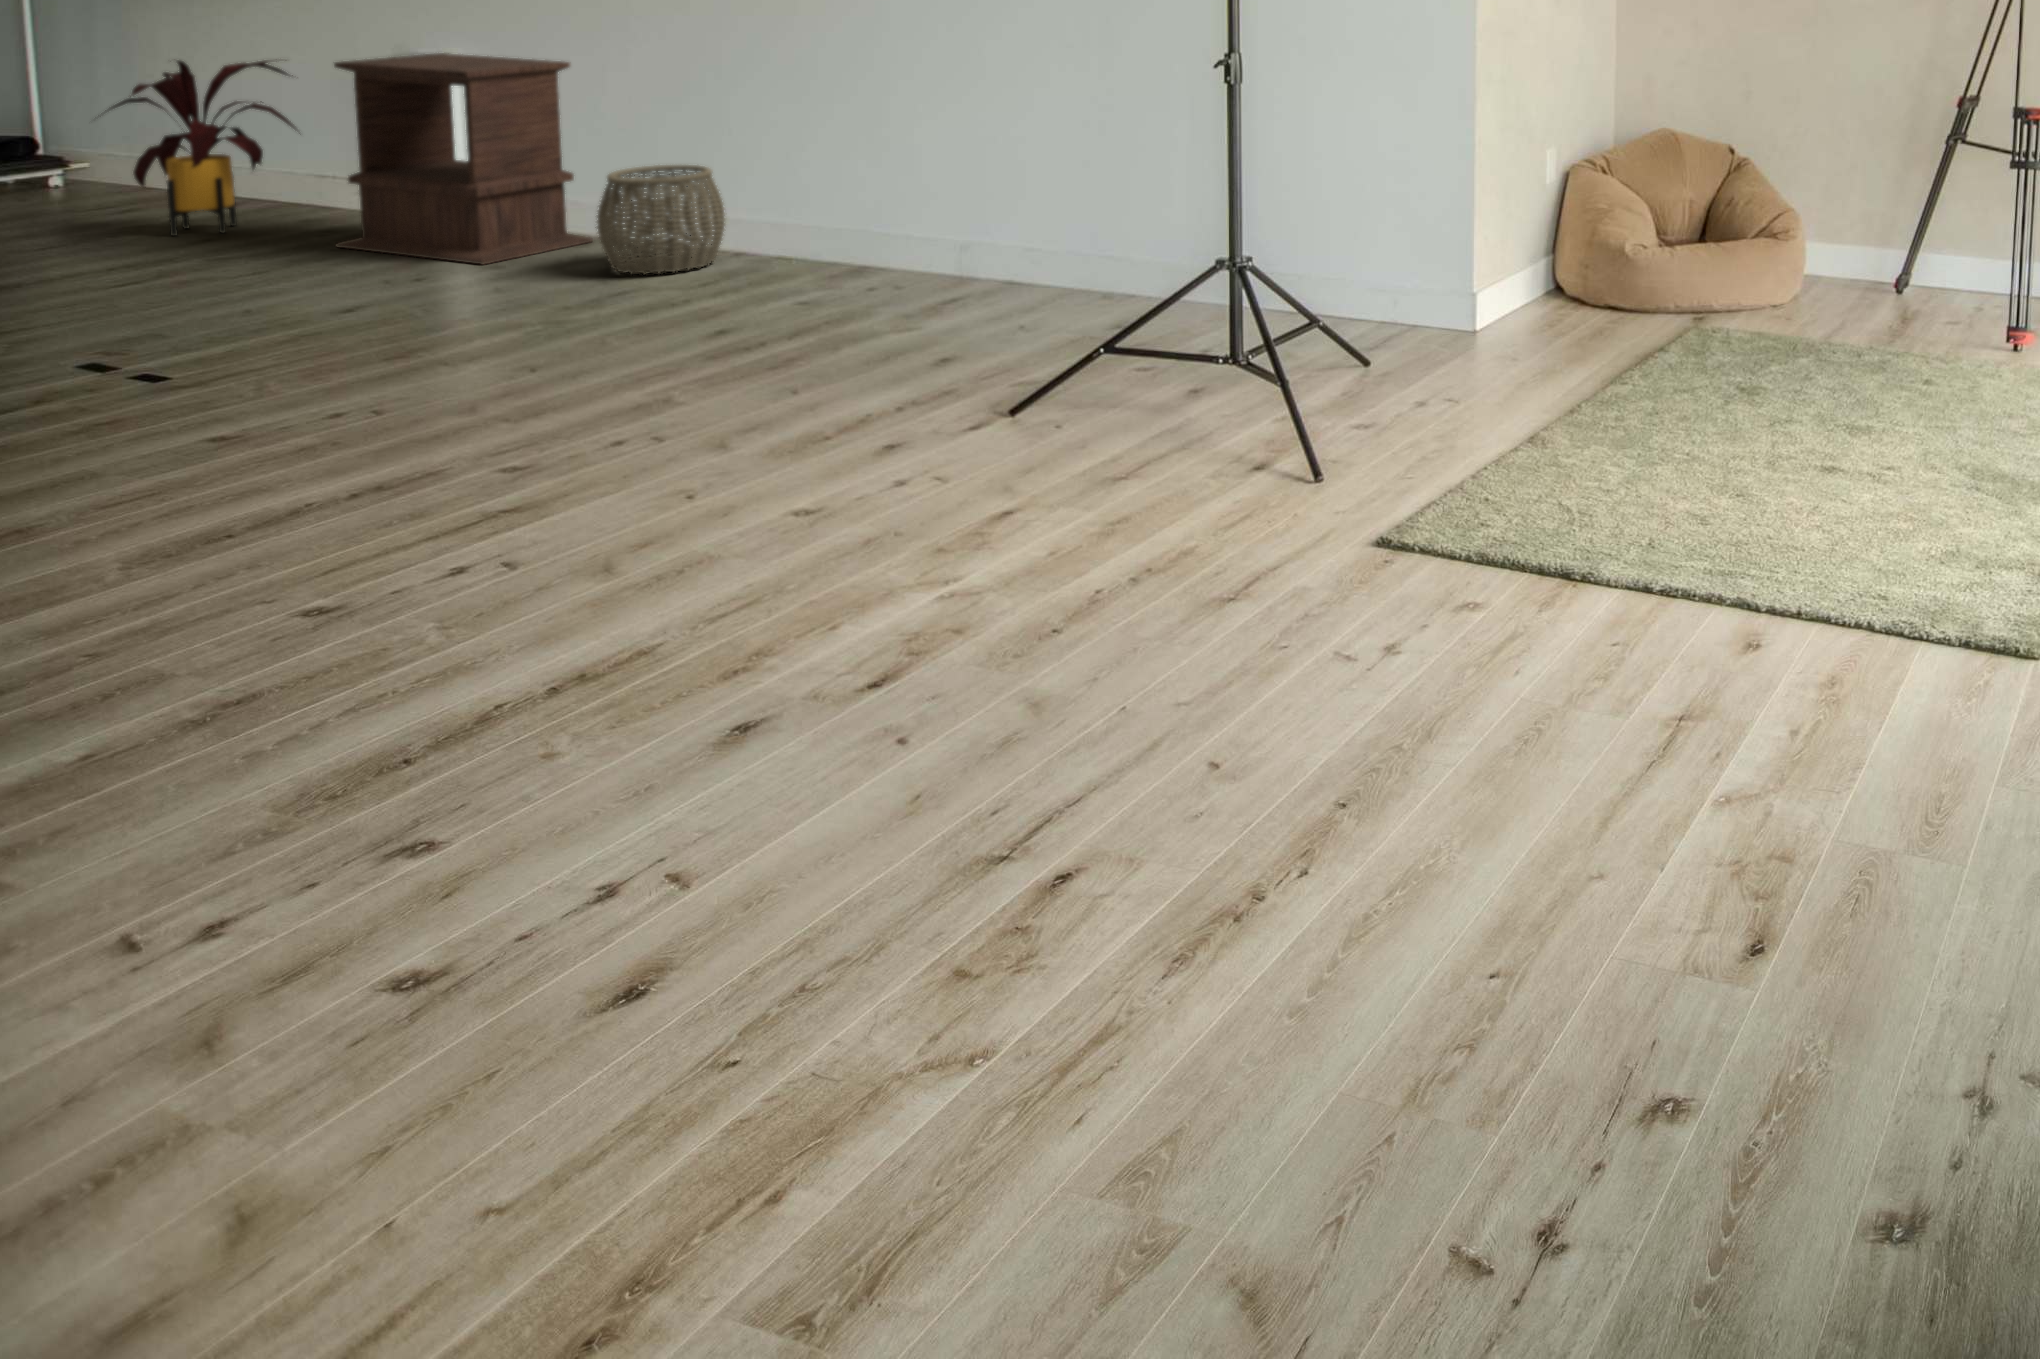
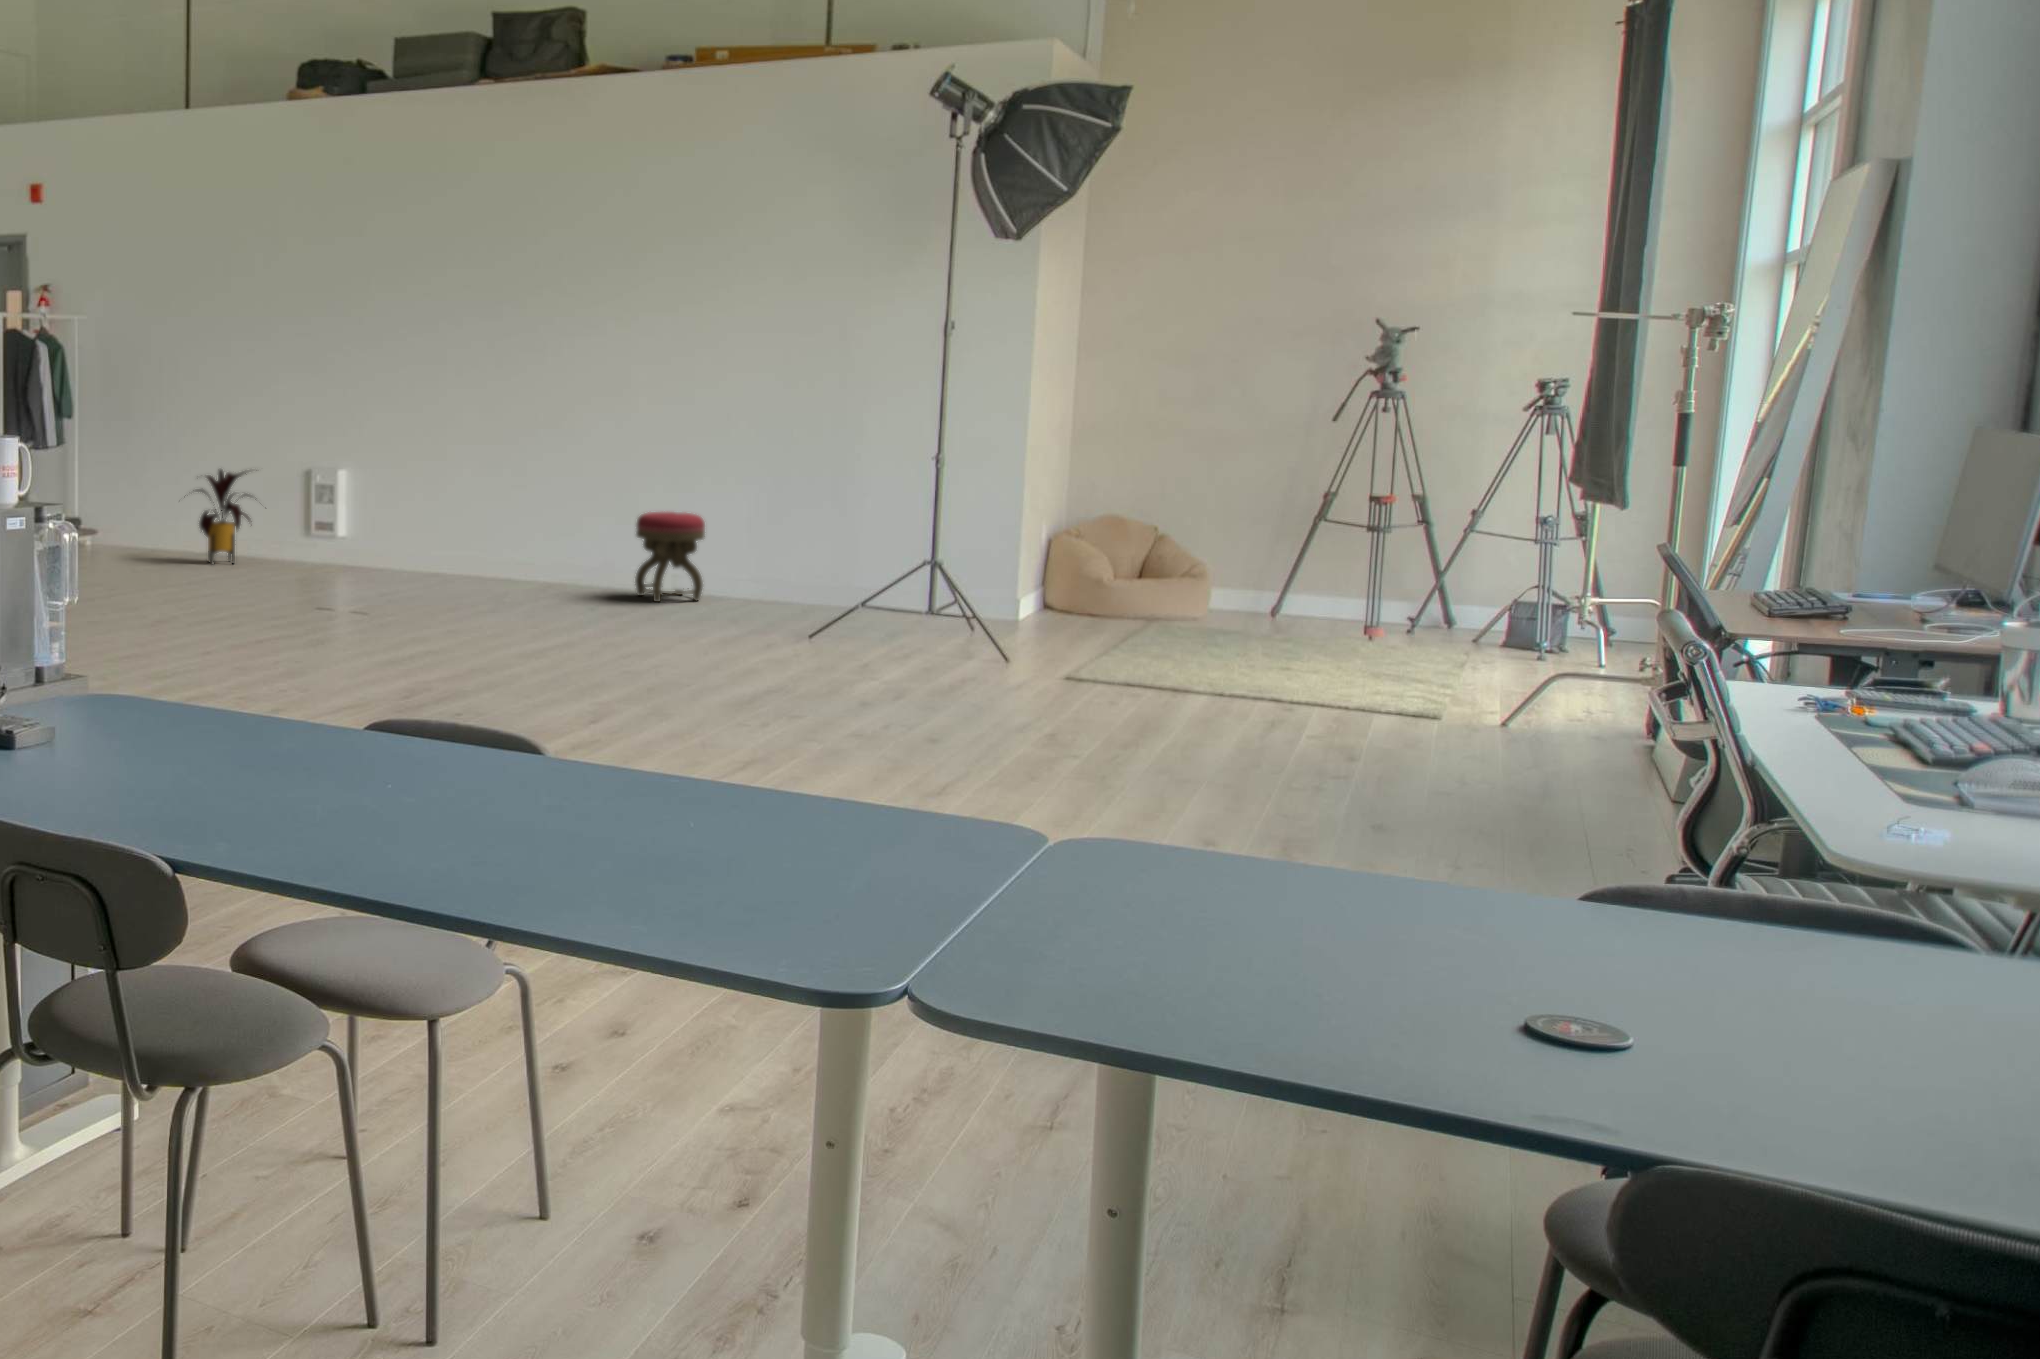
side table: present [334,53,592,264] -> none [308,466,436,580]
stool: none [846,140,978,310] -> present [635,512,705,602]
woven basket: present [597,165,725,274] -> none [470,527,534,586]

